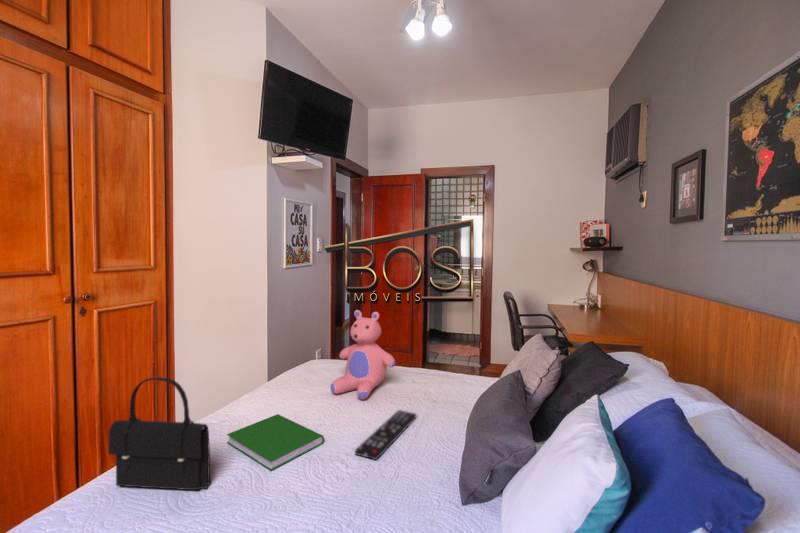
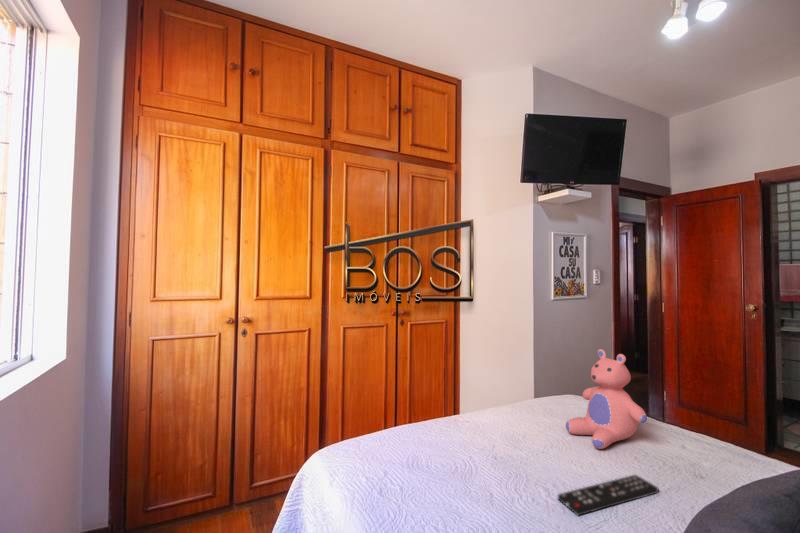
handbag: present [108,377,210,490] -> none [378,376,431,472]
hardcover book: present [227,414,324,471] -> none [457,434,533,479]

